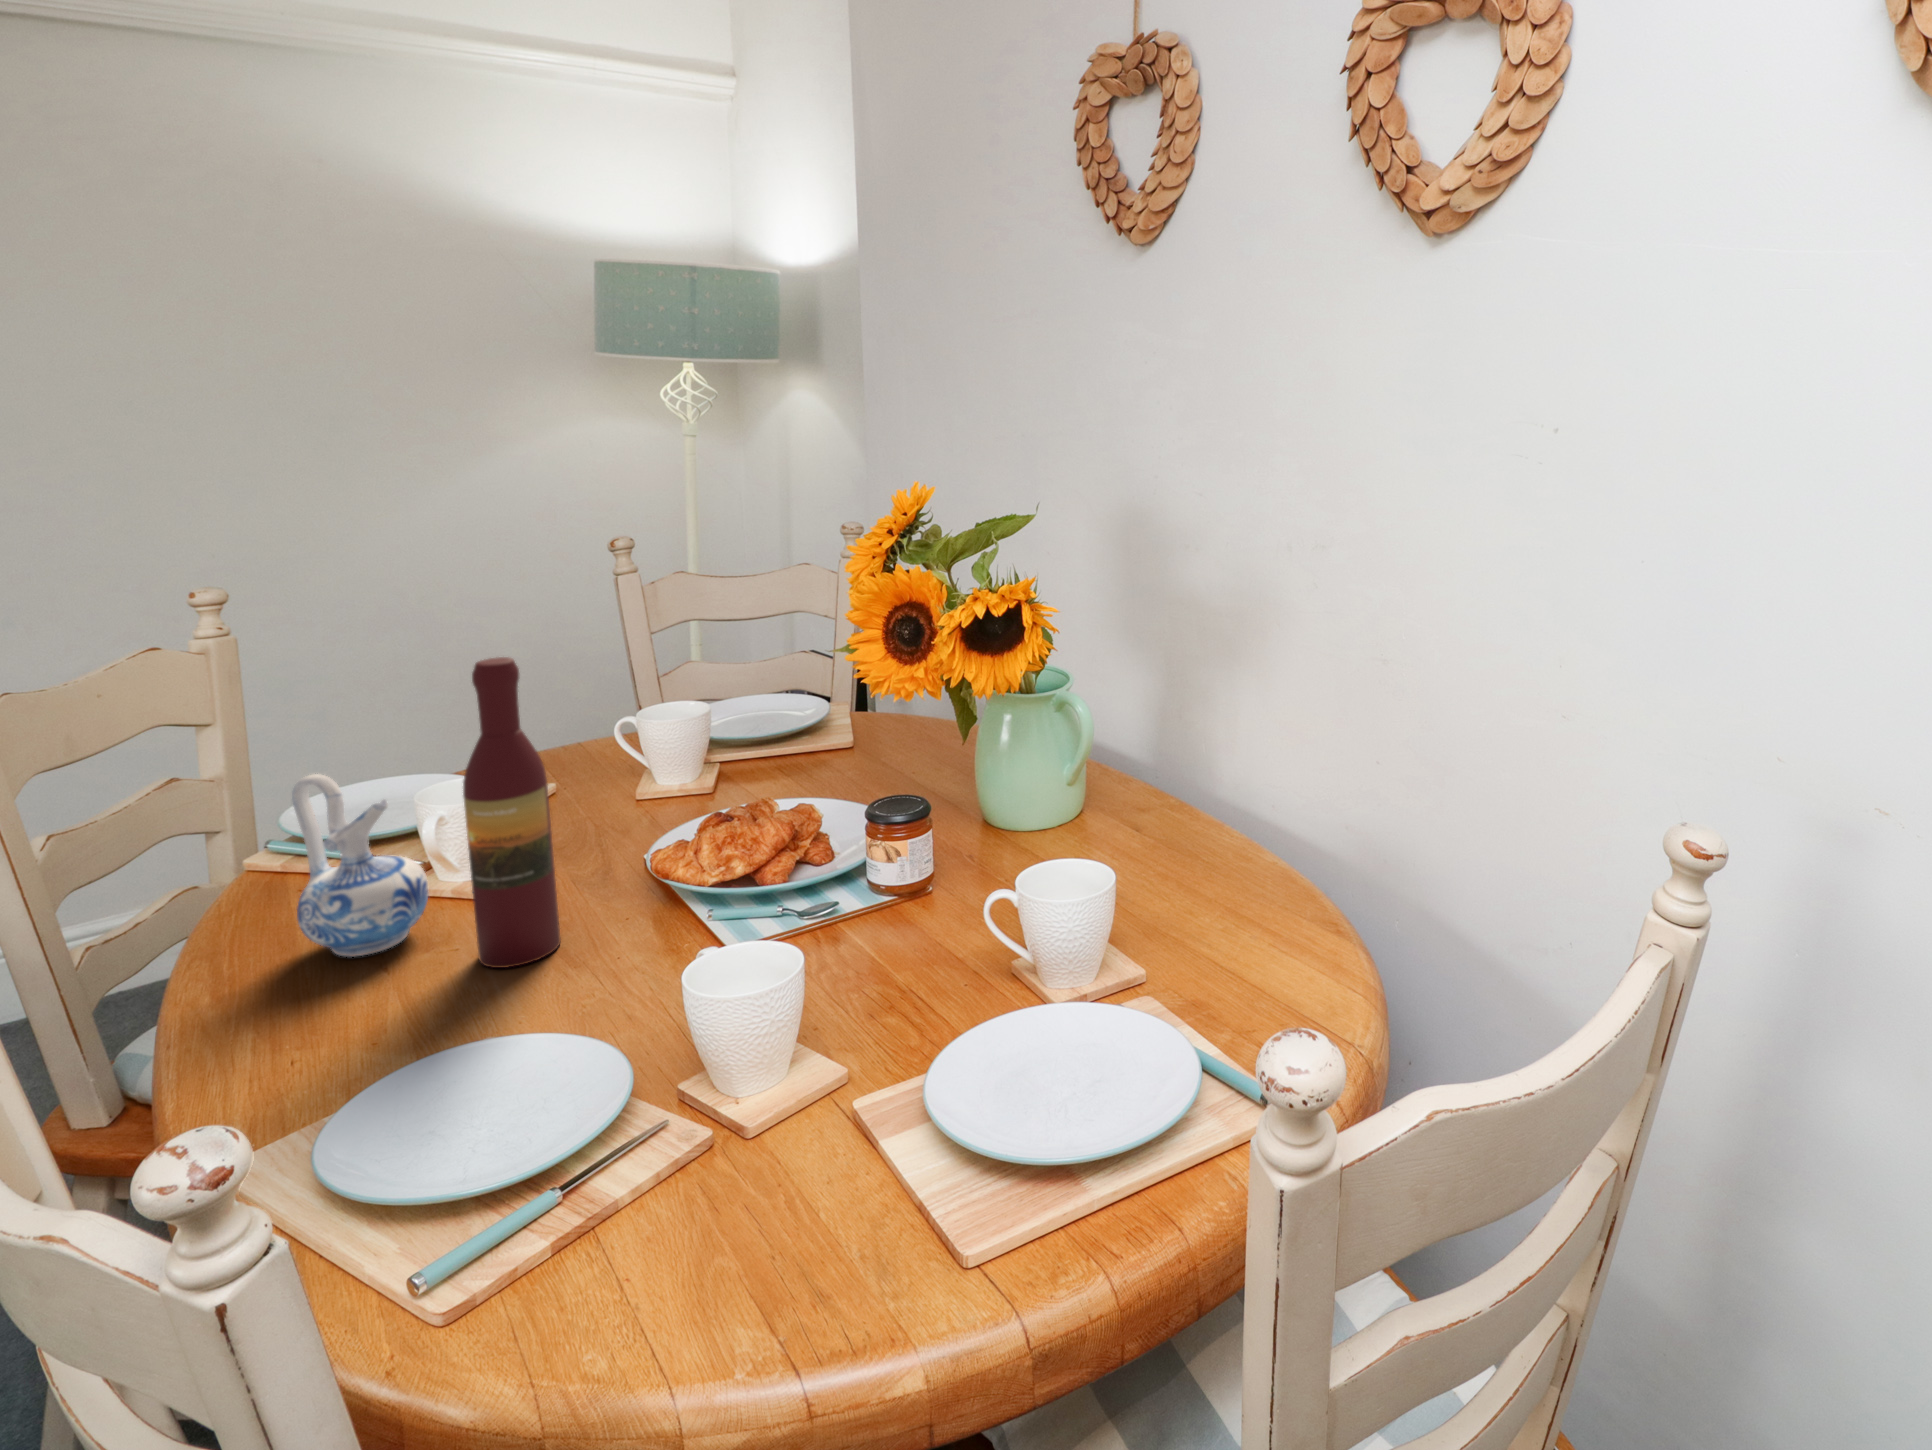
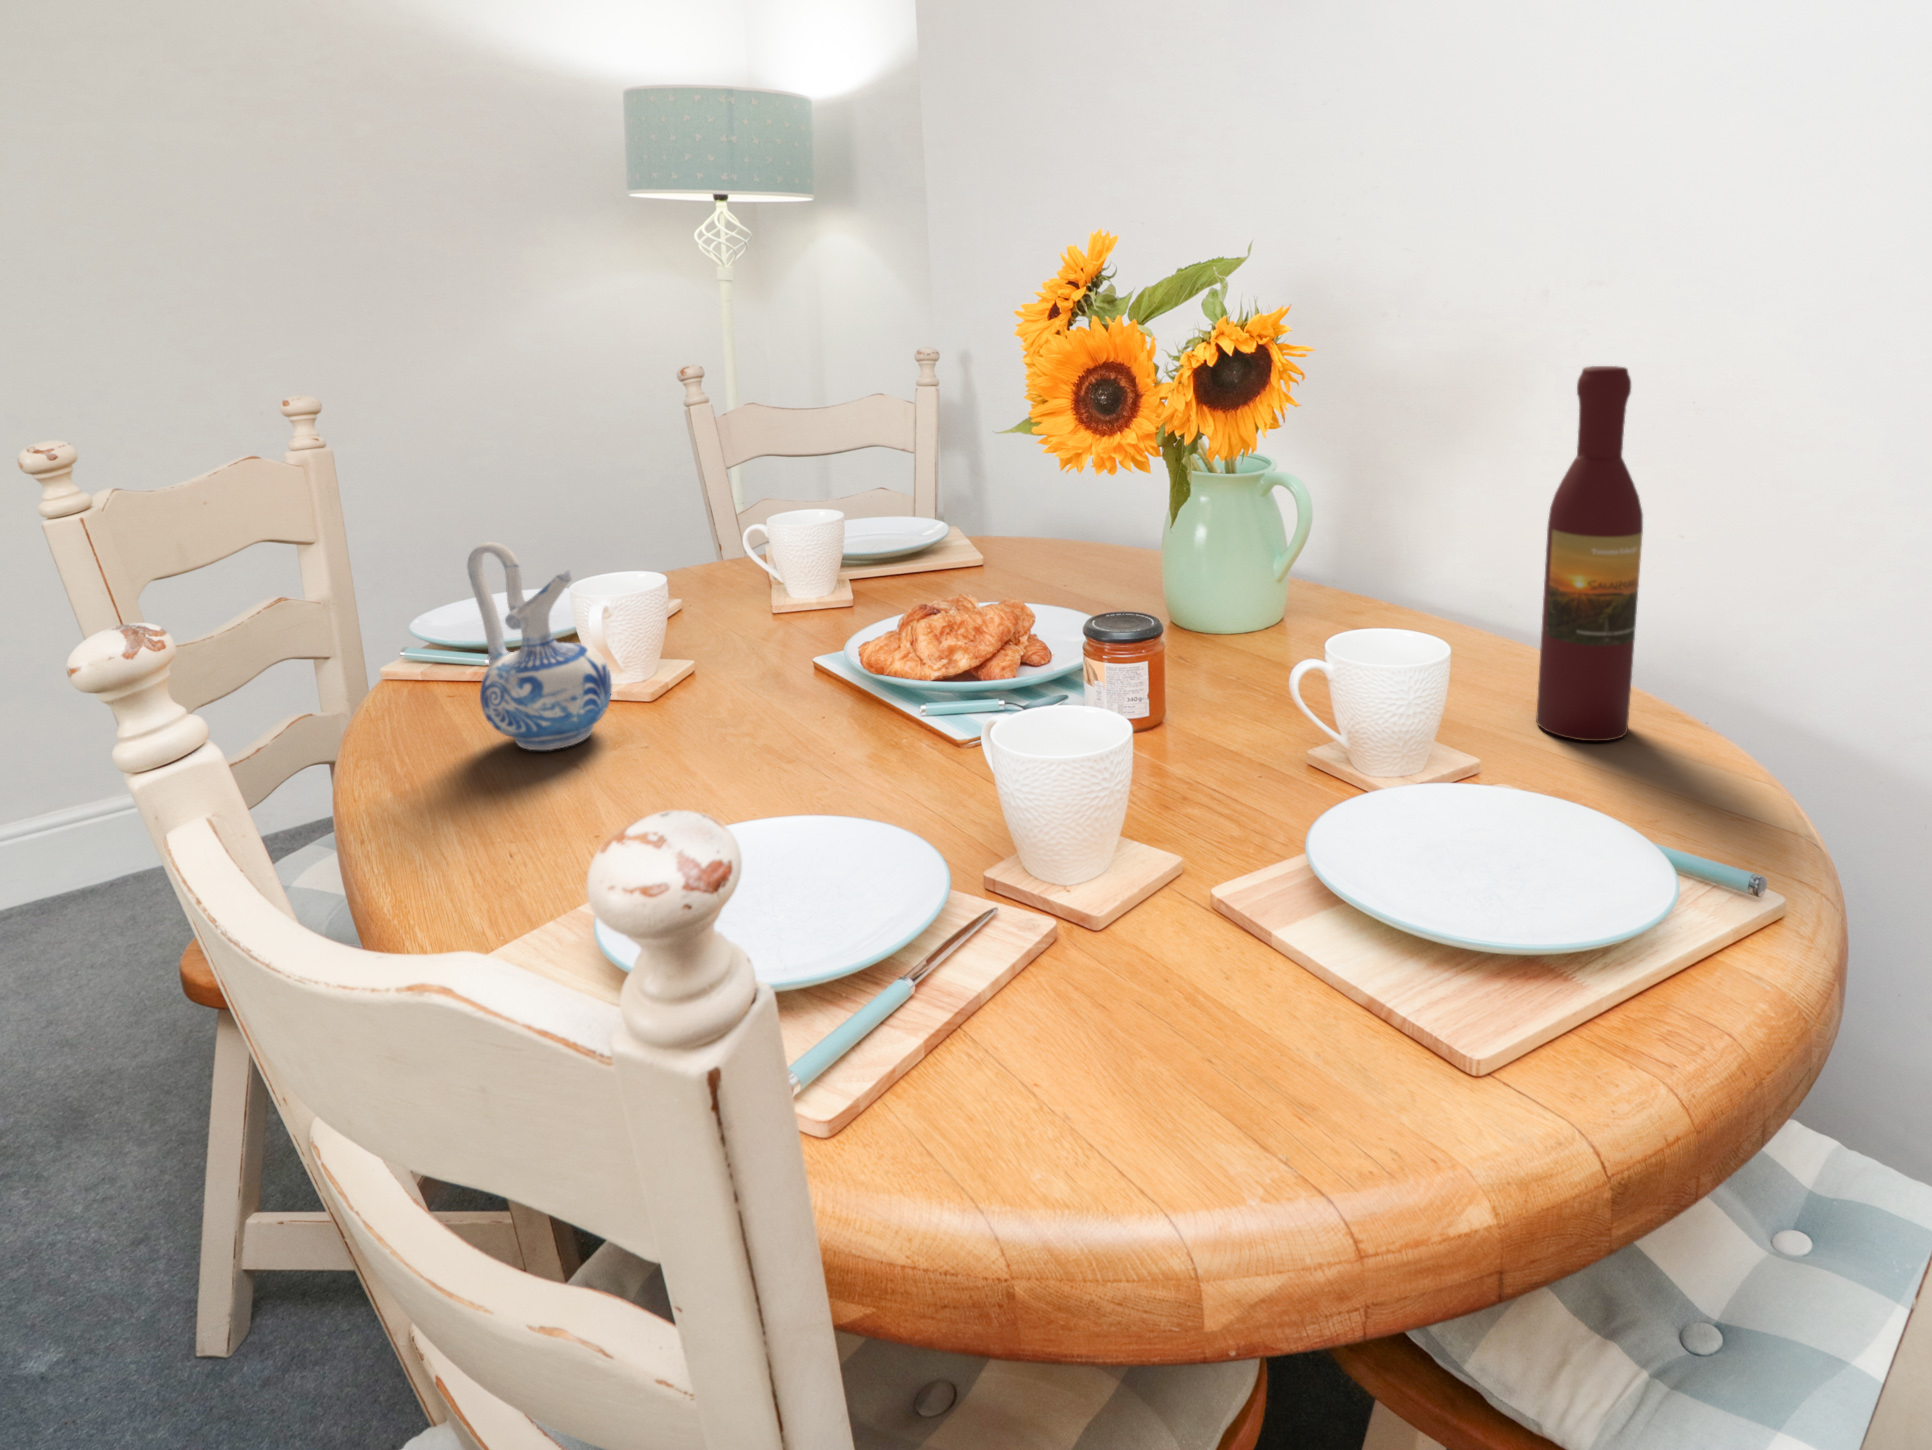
wine bottle: present [463,657,560,968] -> present [1536,366,1643,741]

